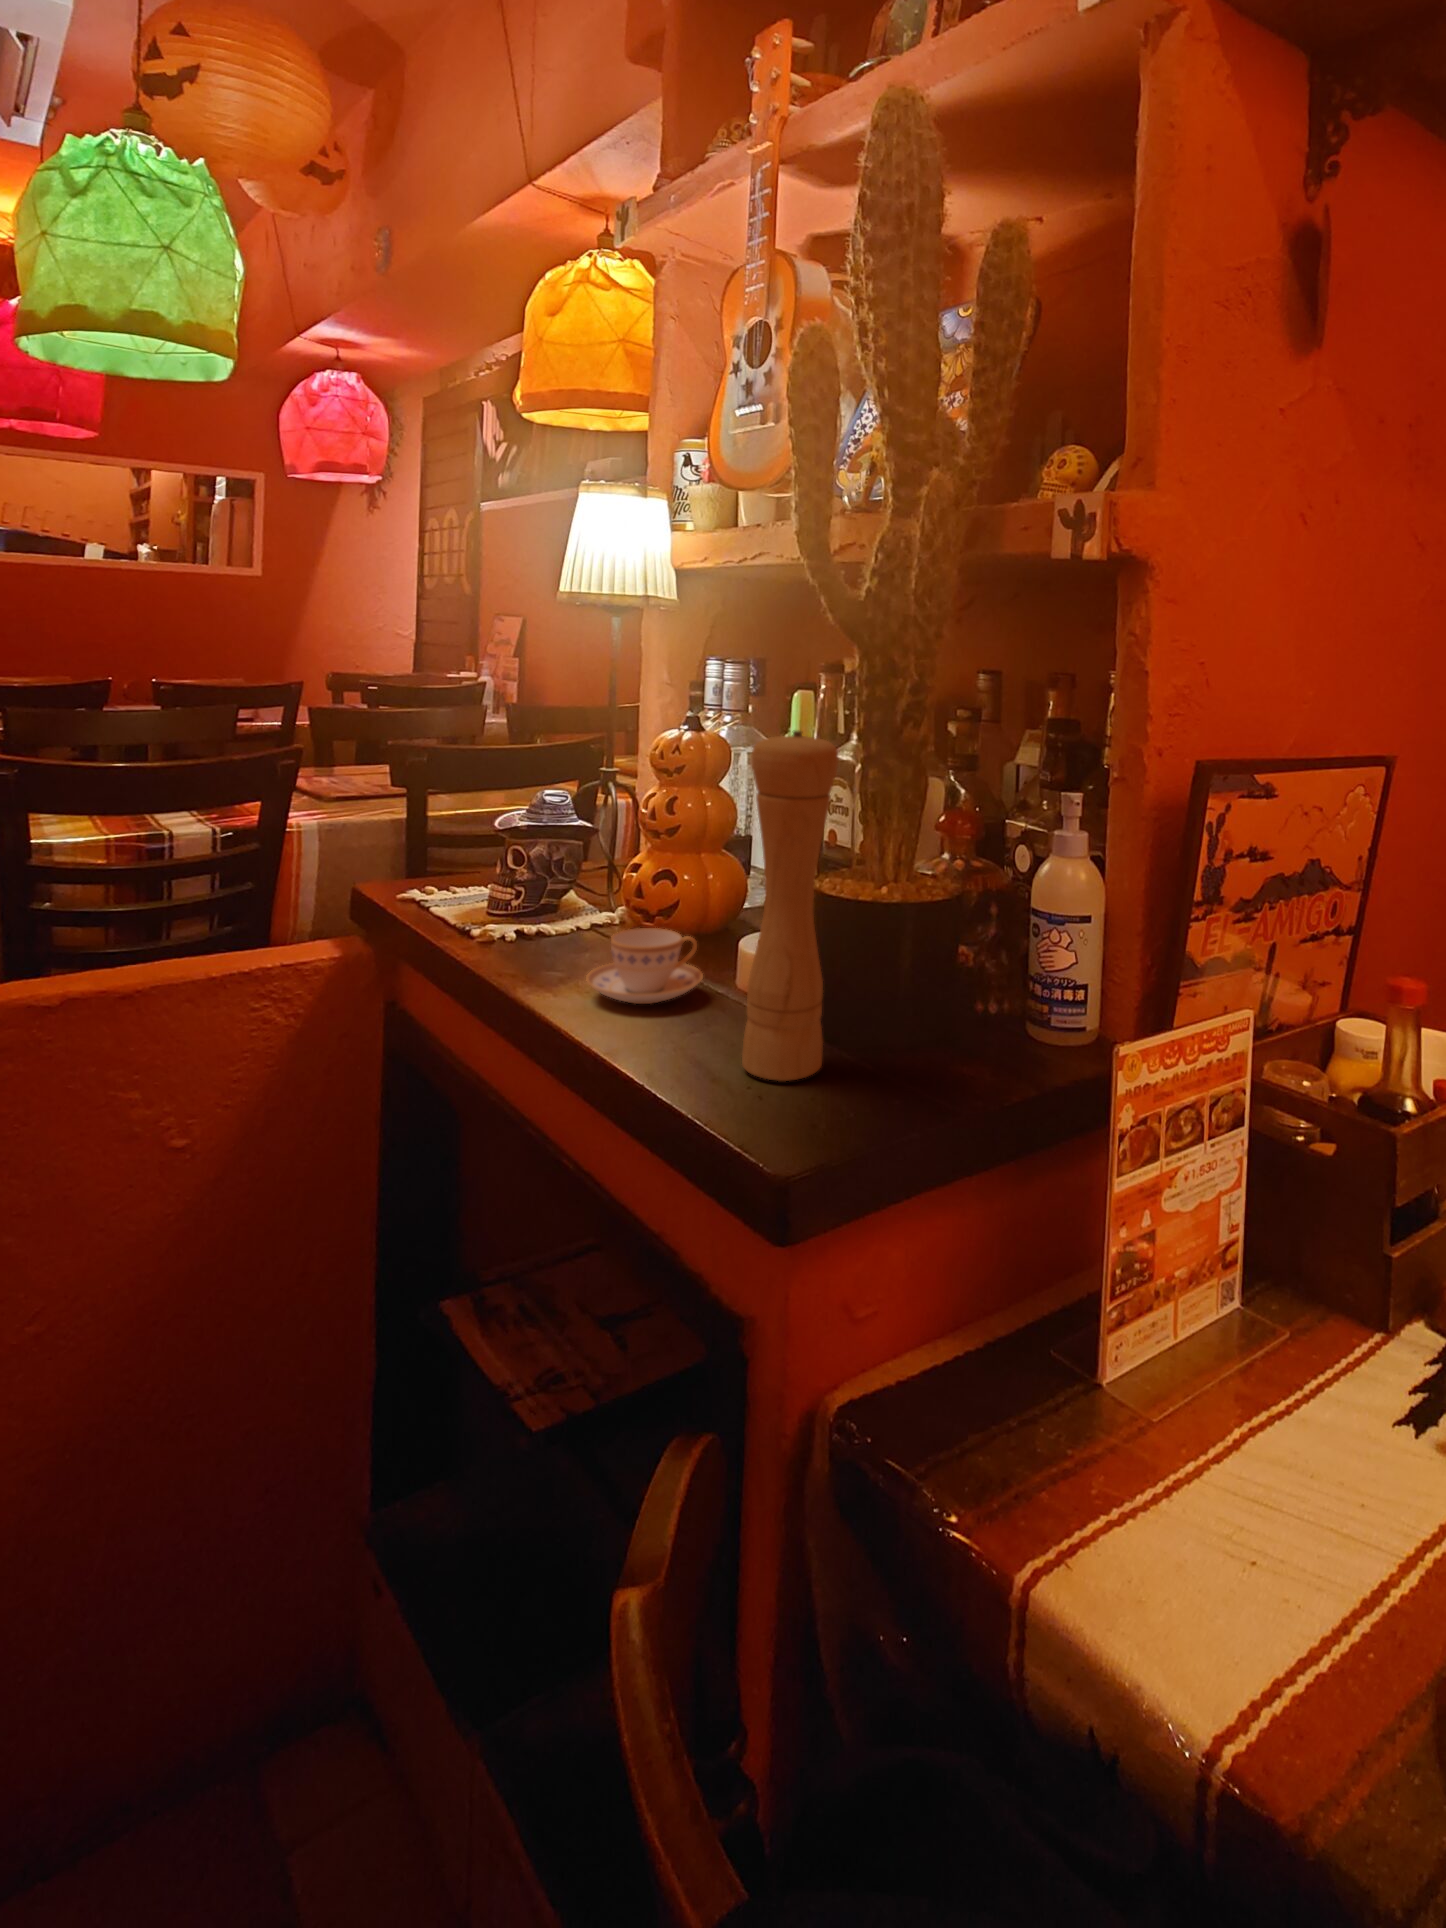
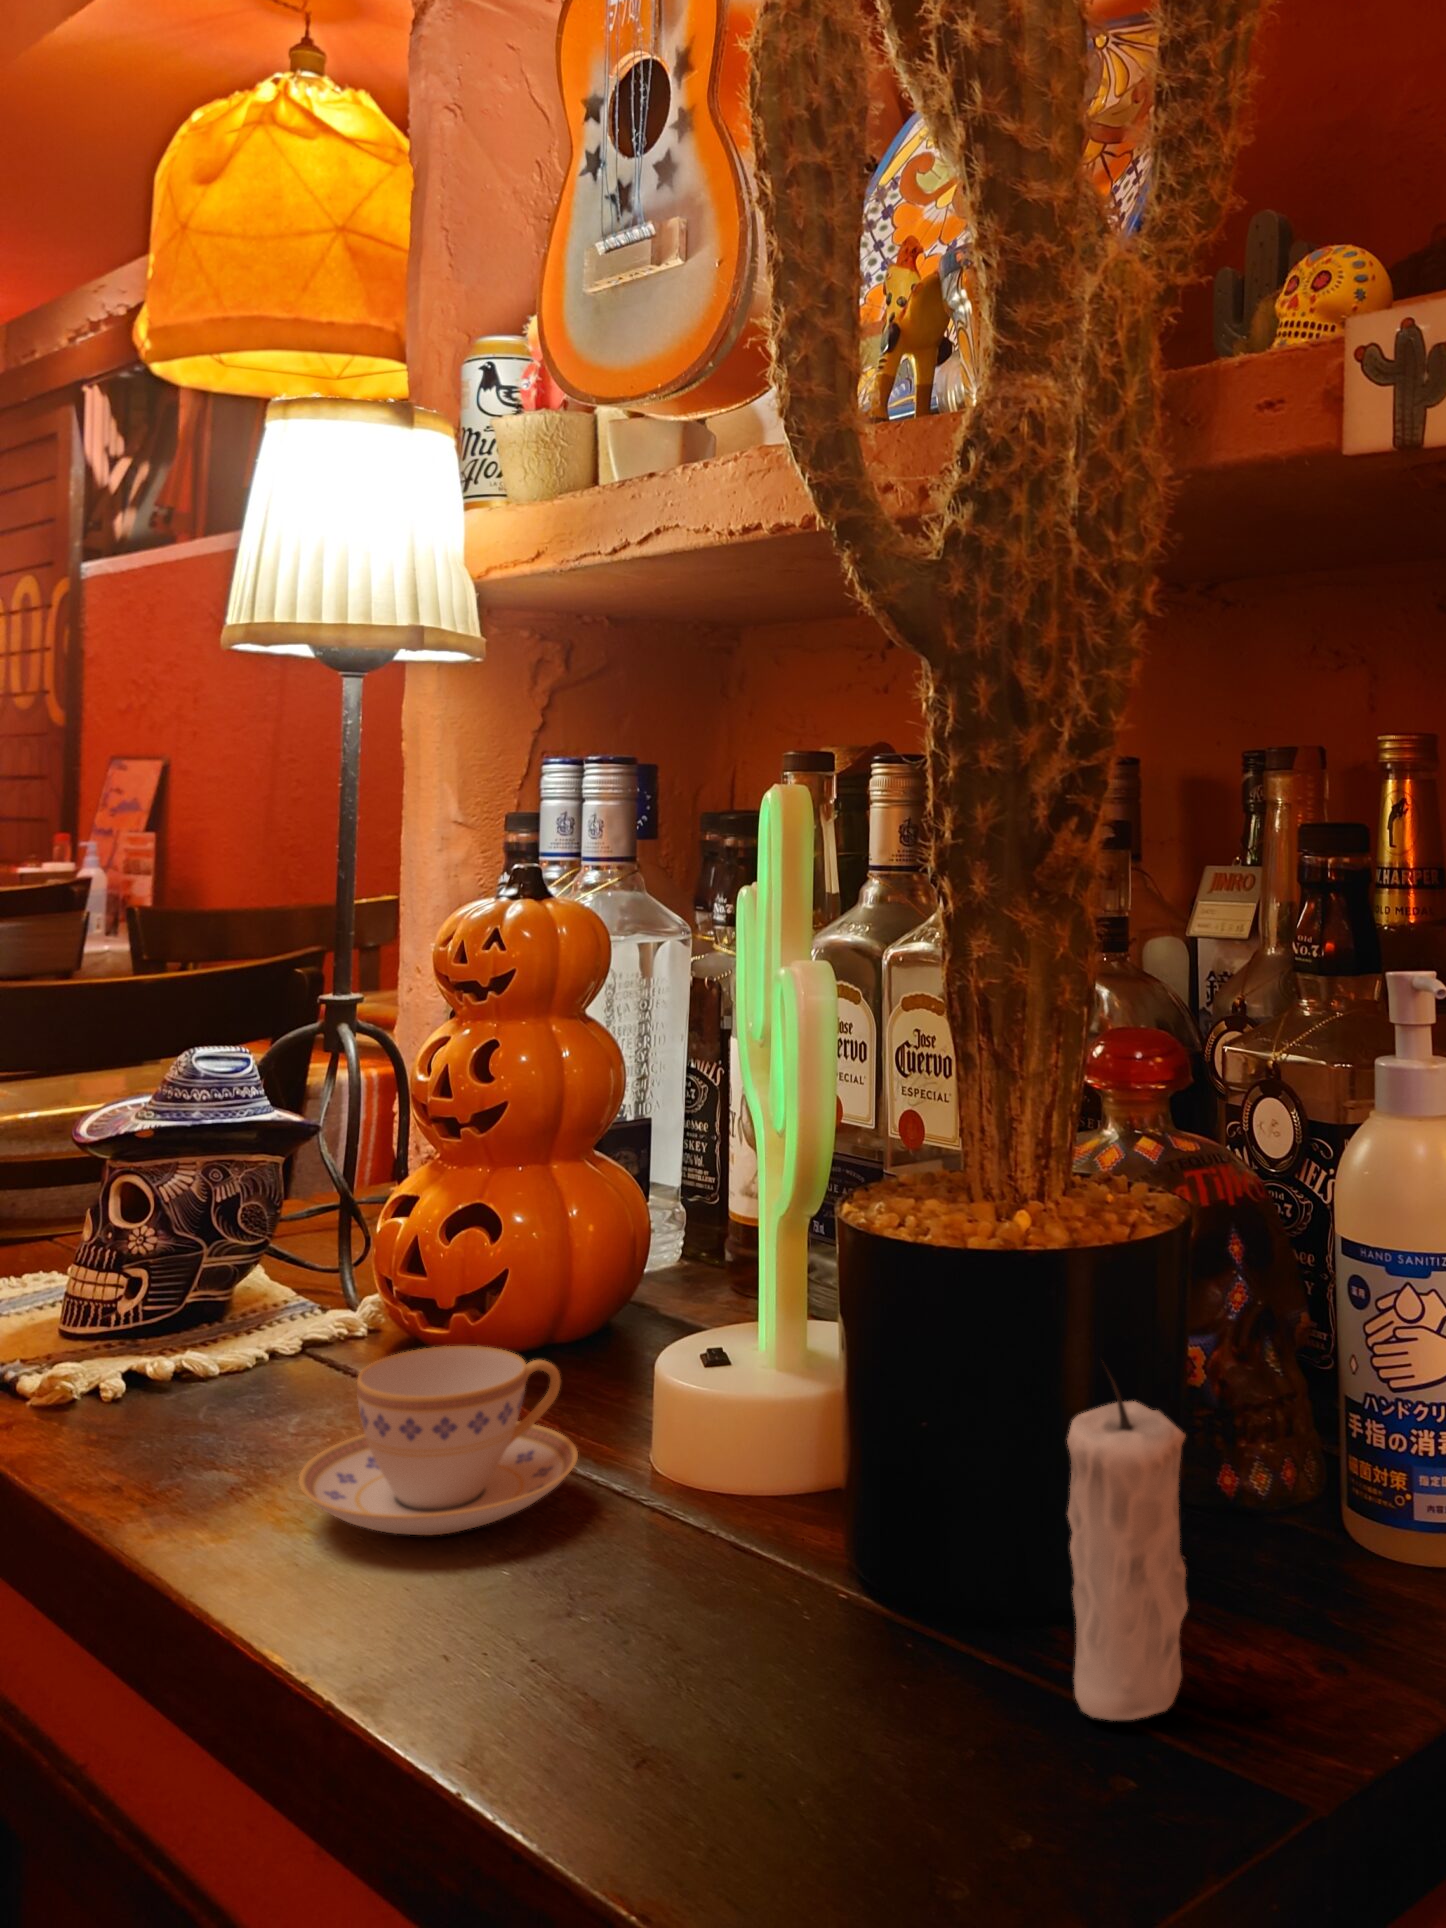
pepper mill: present [742,730,838,1081] -> none [707,848,917,1734]
candle: none [887,944,939,1086] -> present [1067,1374,1188,1720]

